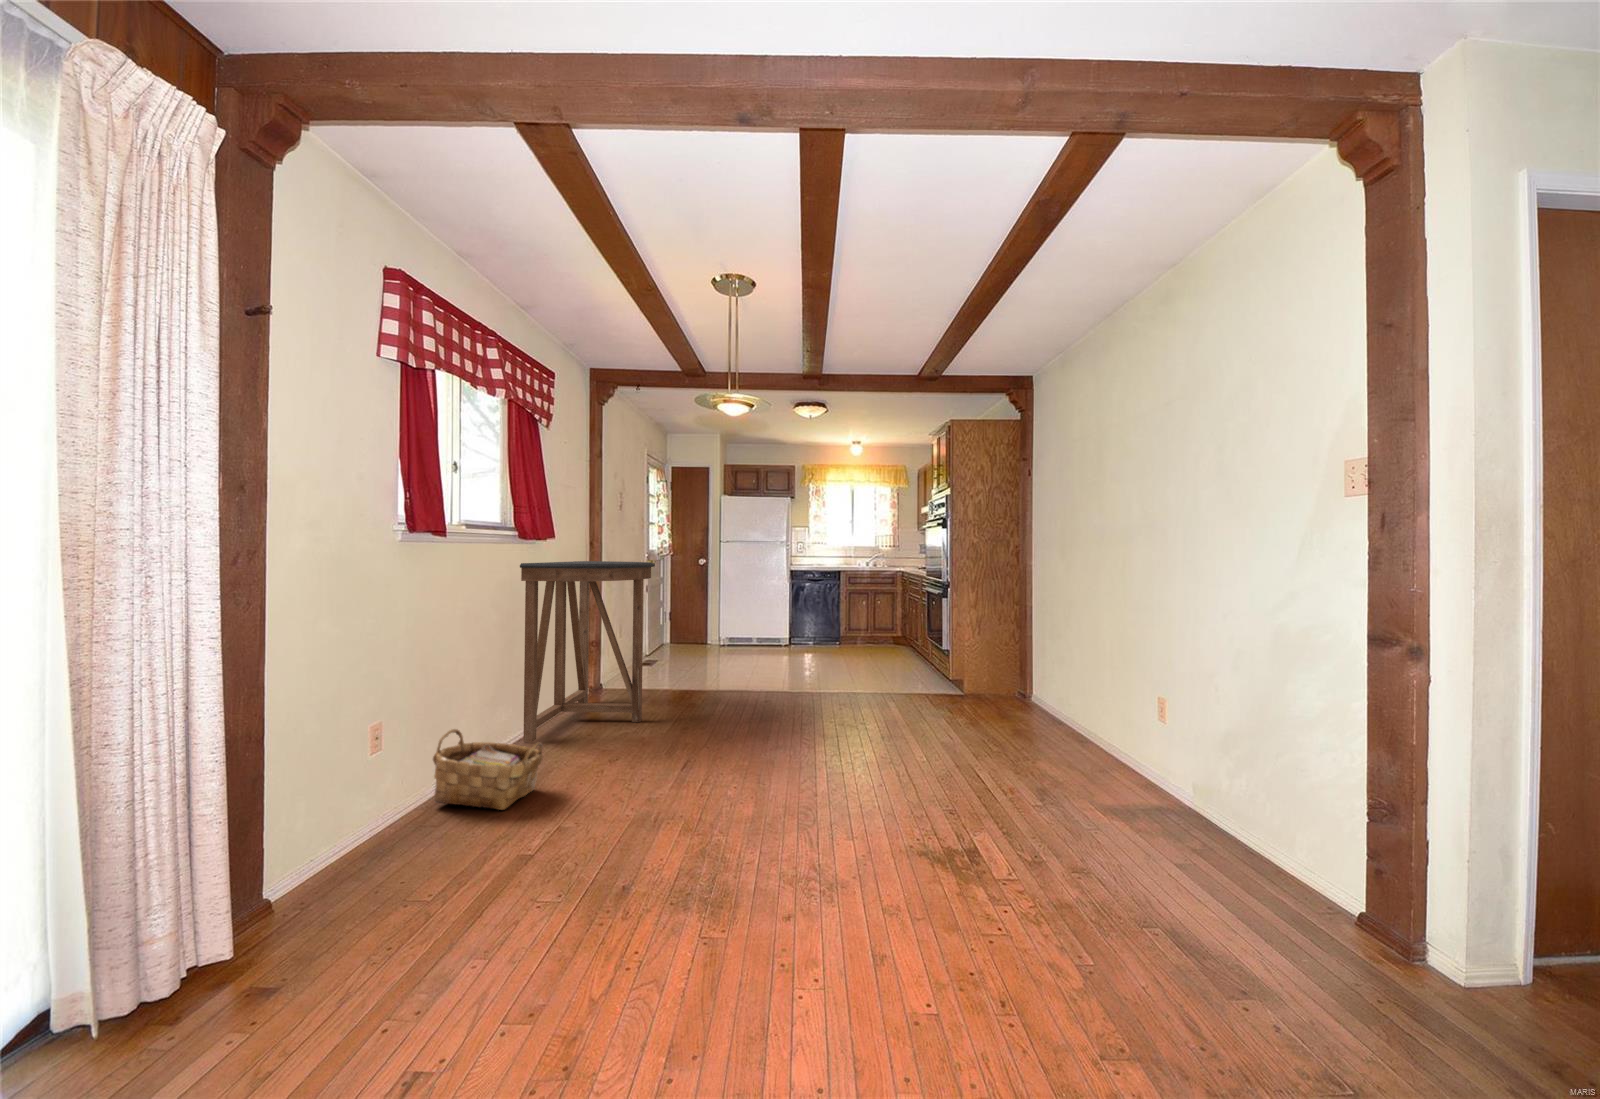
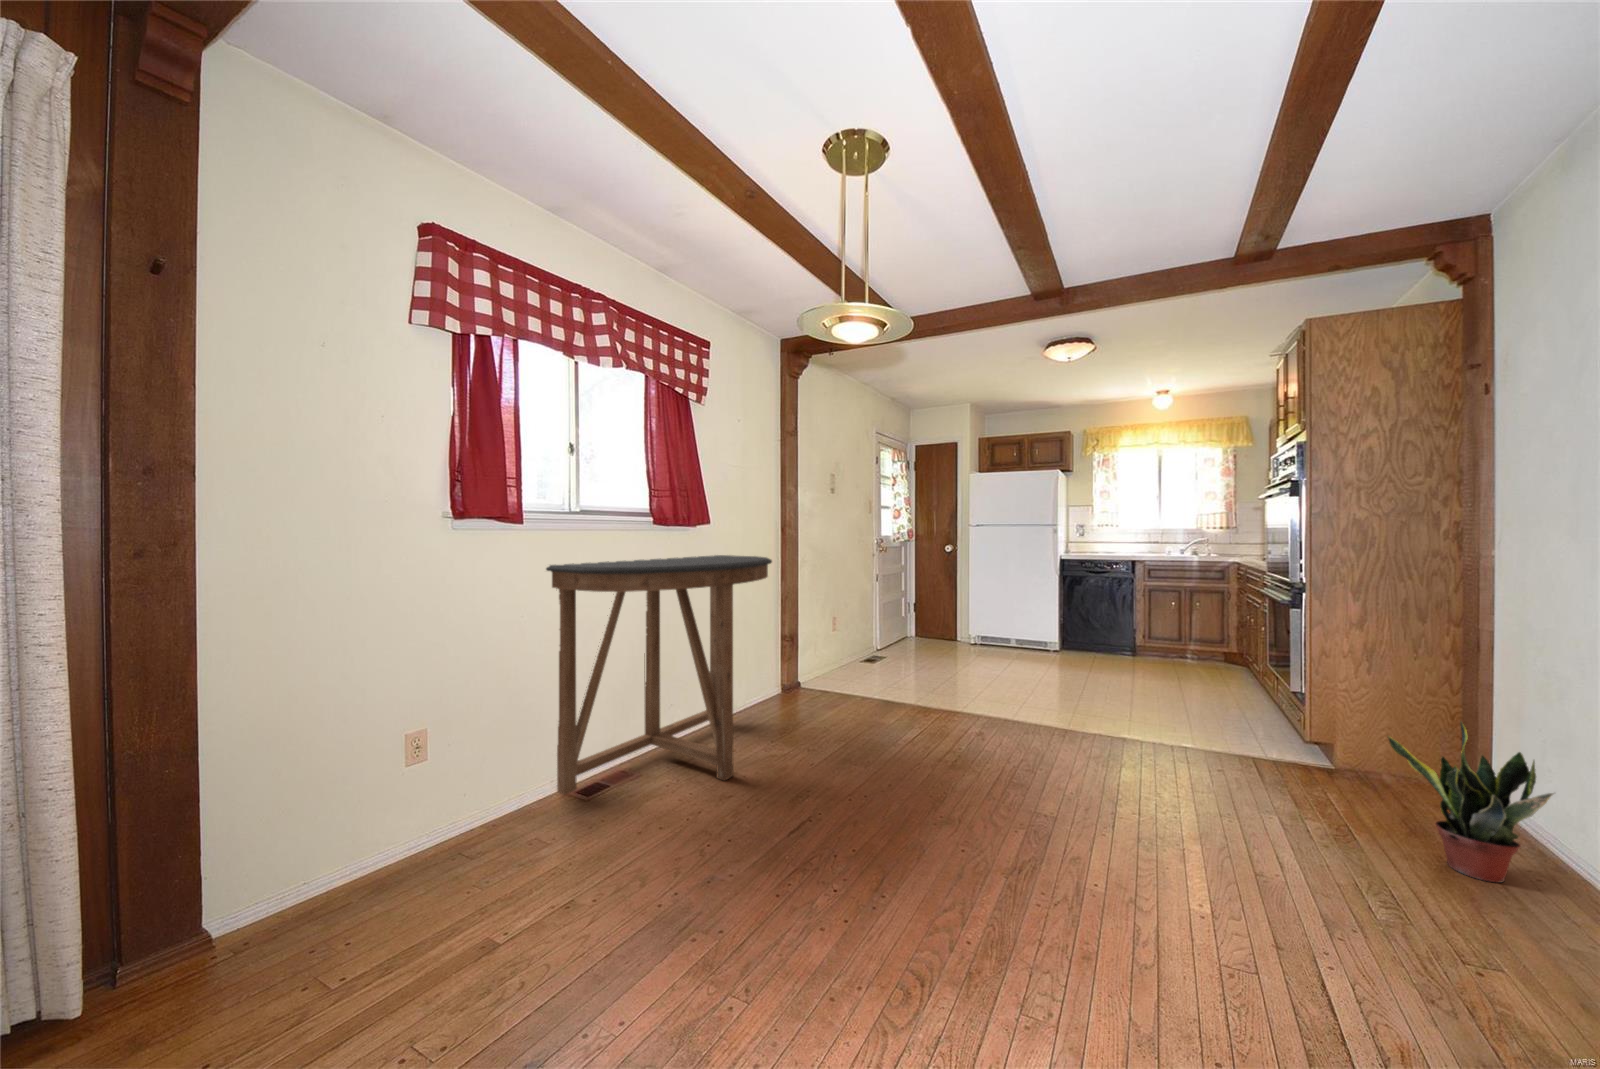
potted plant: none [980,633,1029,700] -> present [1388,722,1554,882]
woven basket: present [433,729,543,810] -> none [216,815,389,996]

